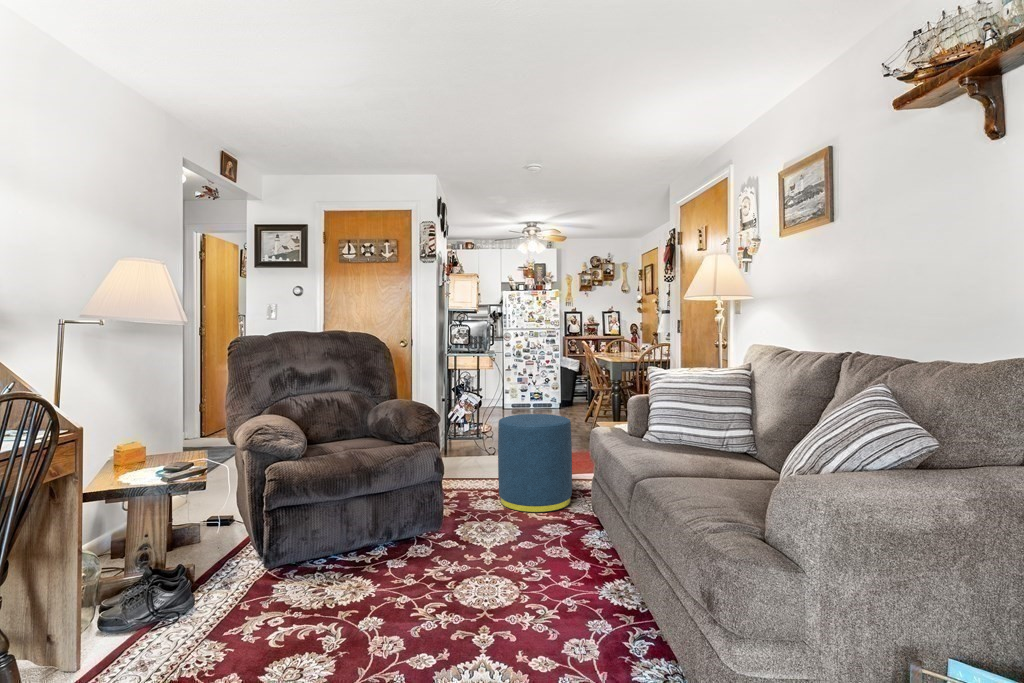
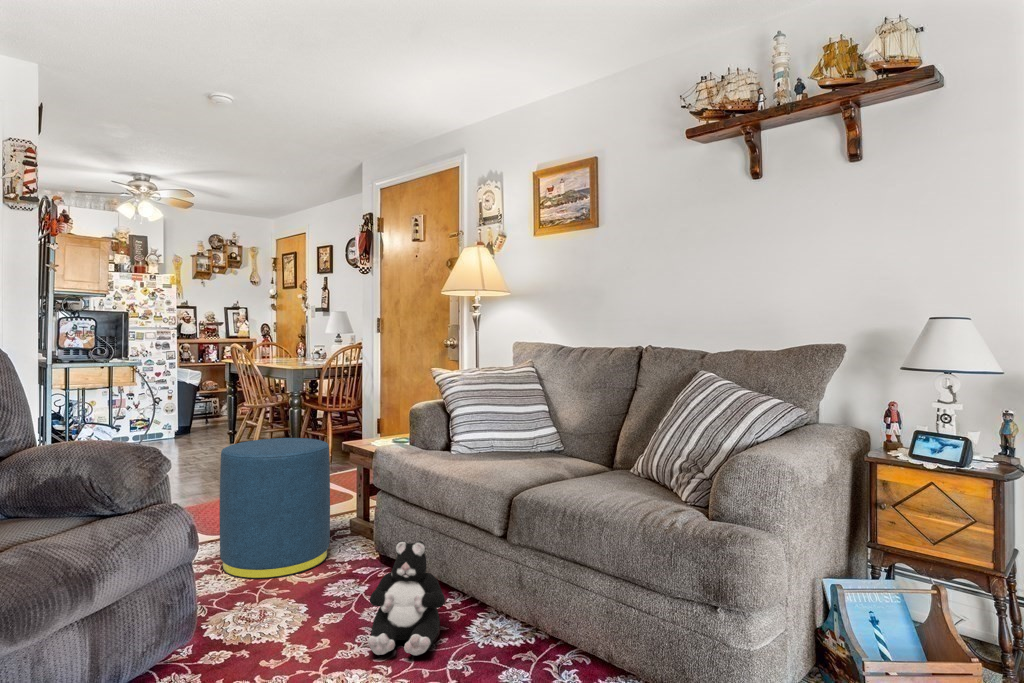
plush toy: none [519,500,584,587] -> present [368,541,445,656]

